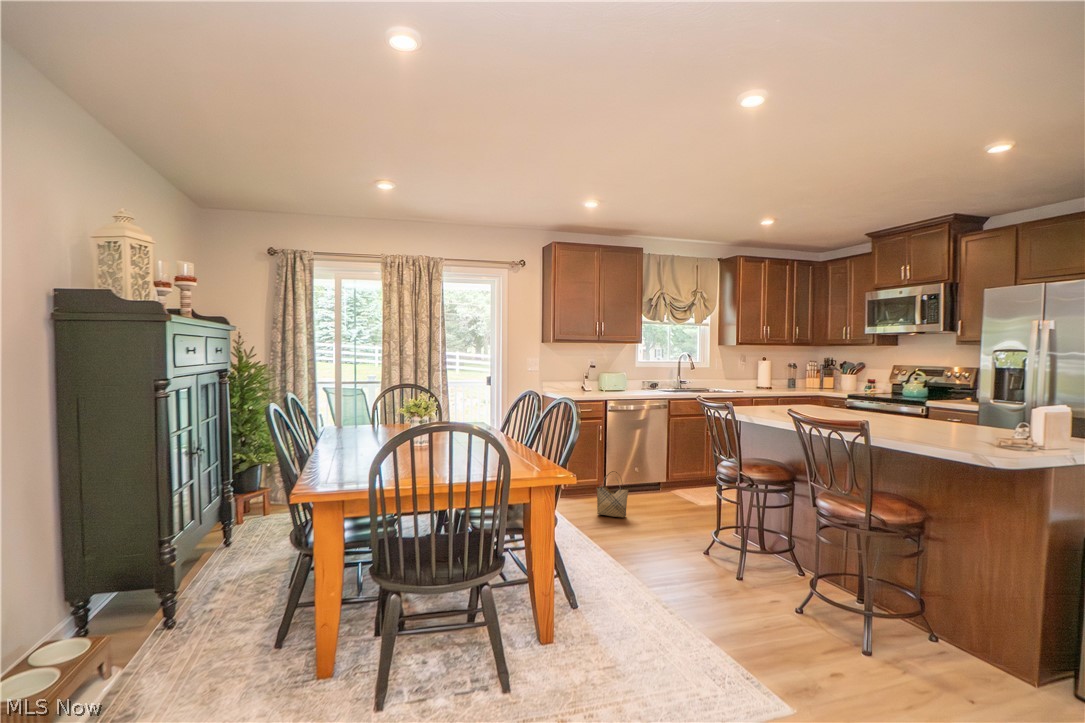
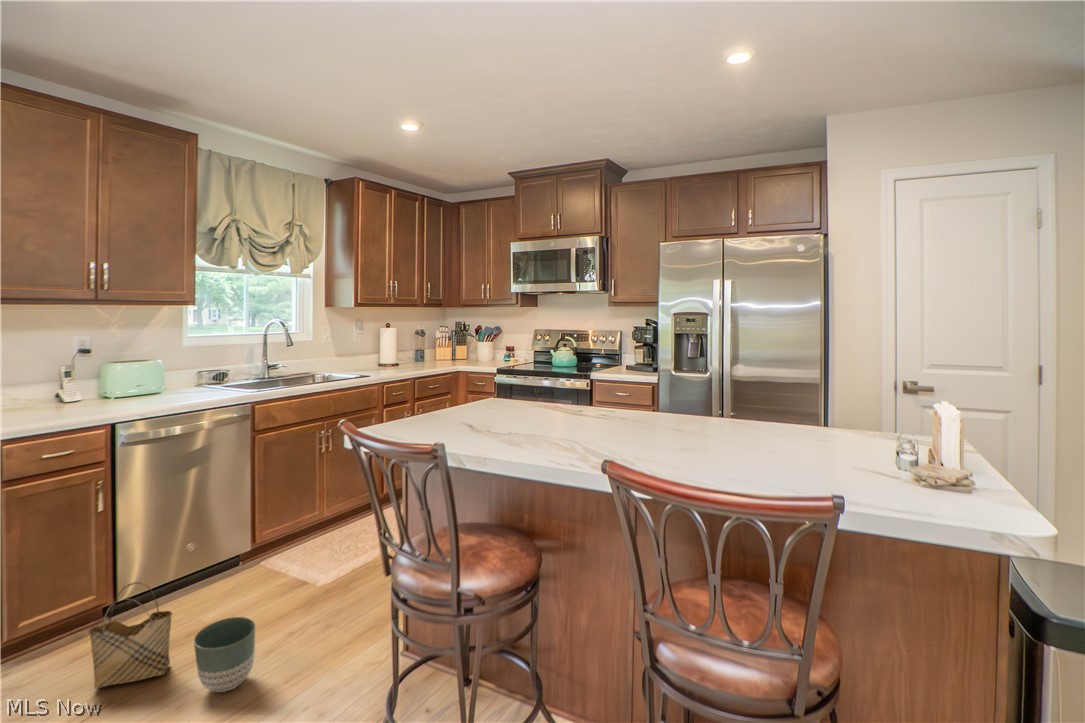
planter: none [638,496,665,529] -> present [194,617,255,692]

